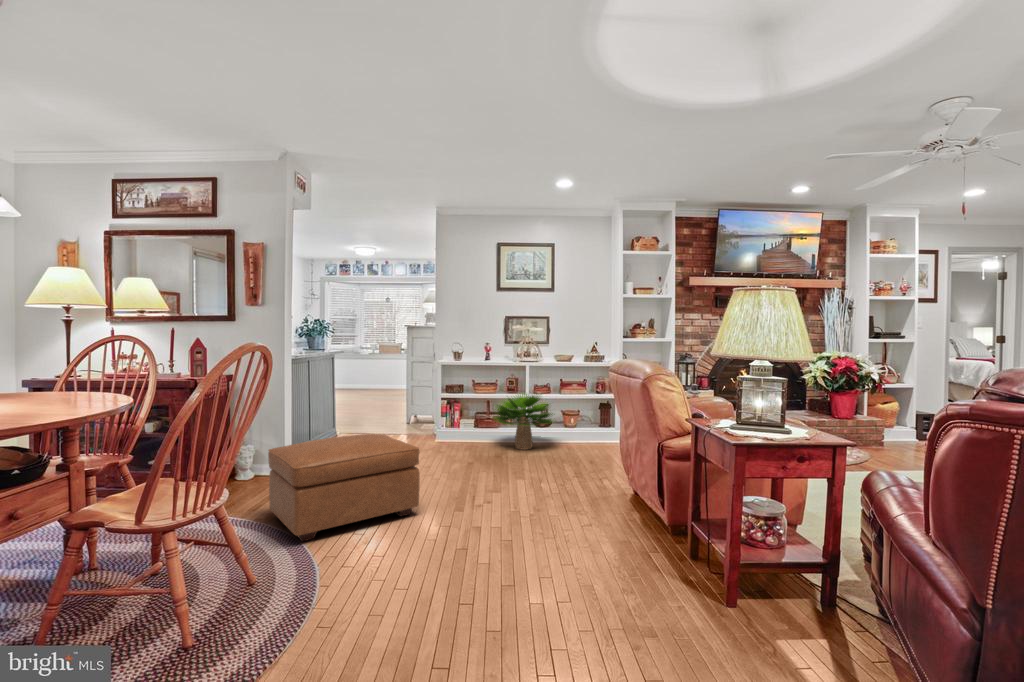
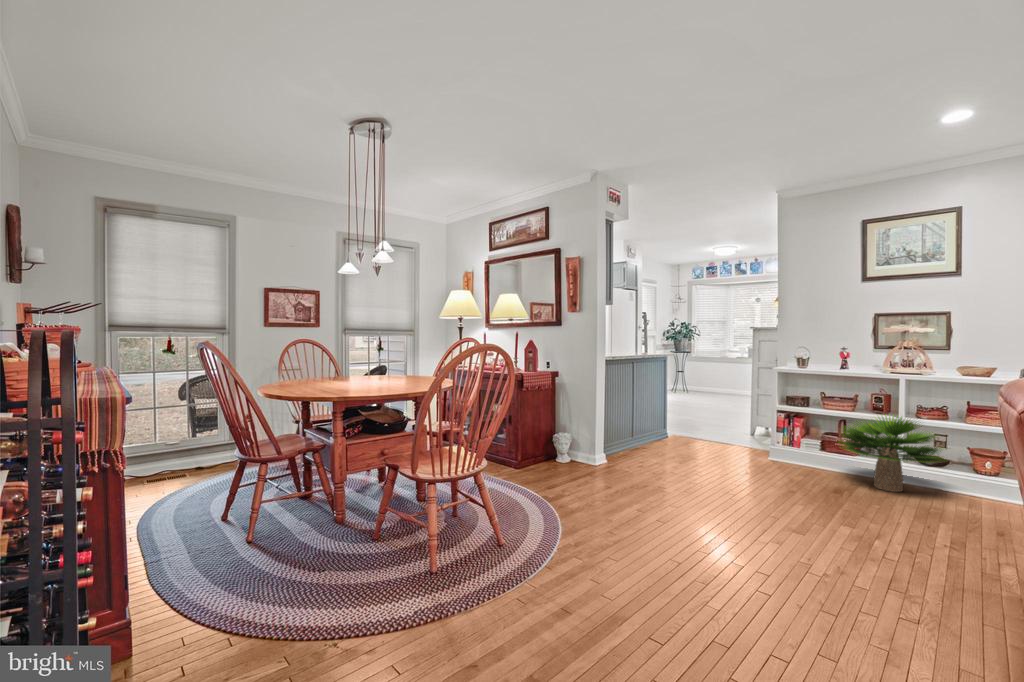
ottoman: present [268,434,420,542] -> none [561,438,695,533]

